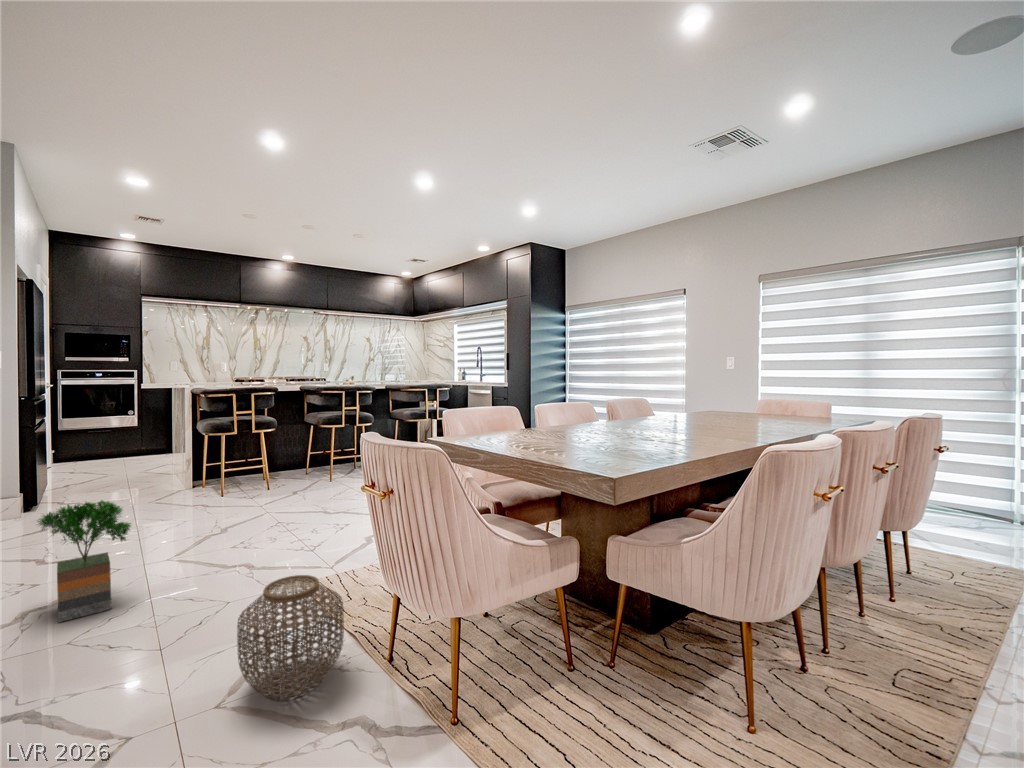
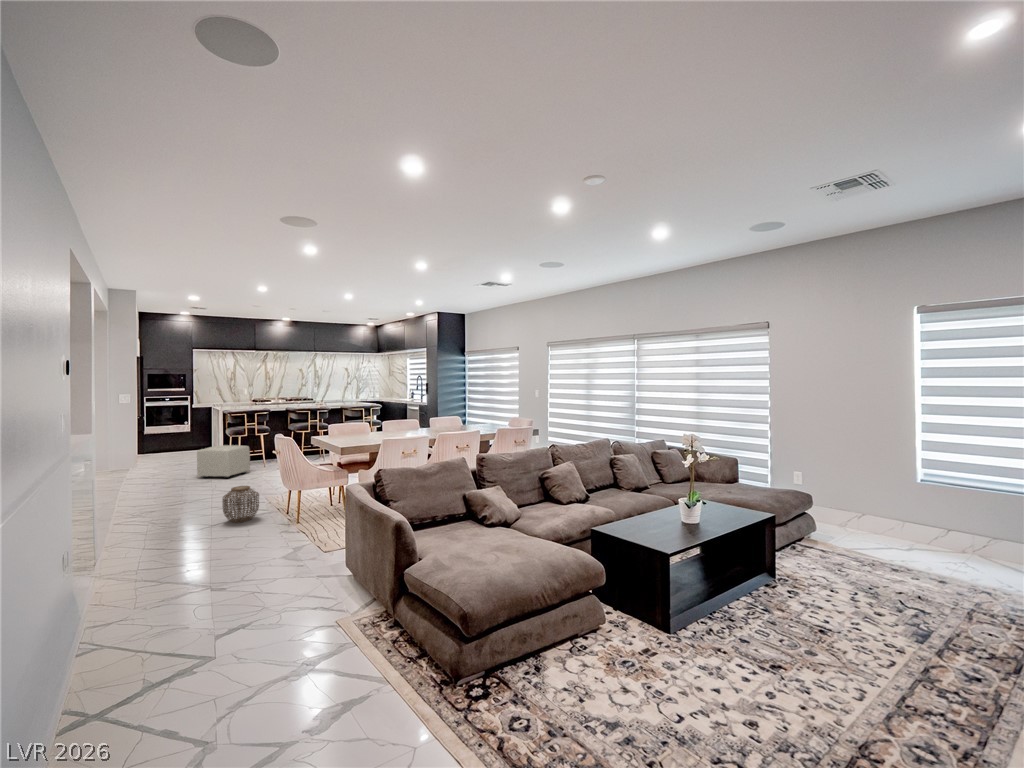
ottoman: none [149,451,251,515] -> present [197,445,250,478]
potted tree: present [37,500,131,622] -> none [155,463,190,508]

